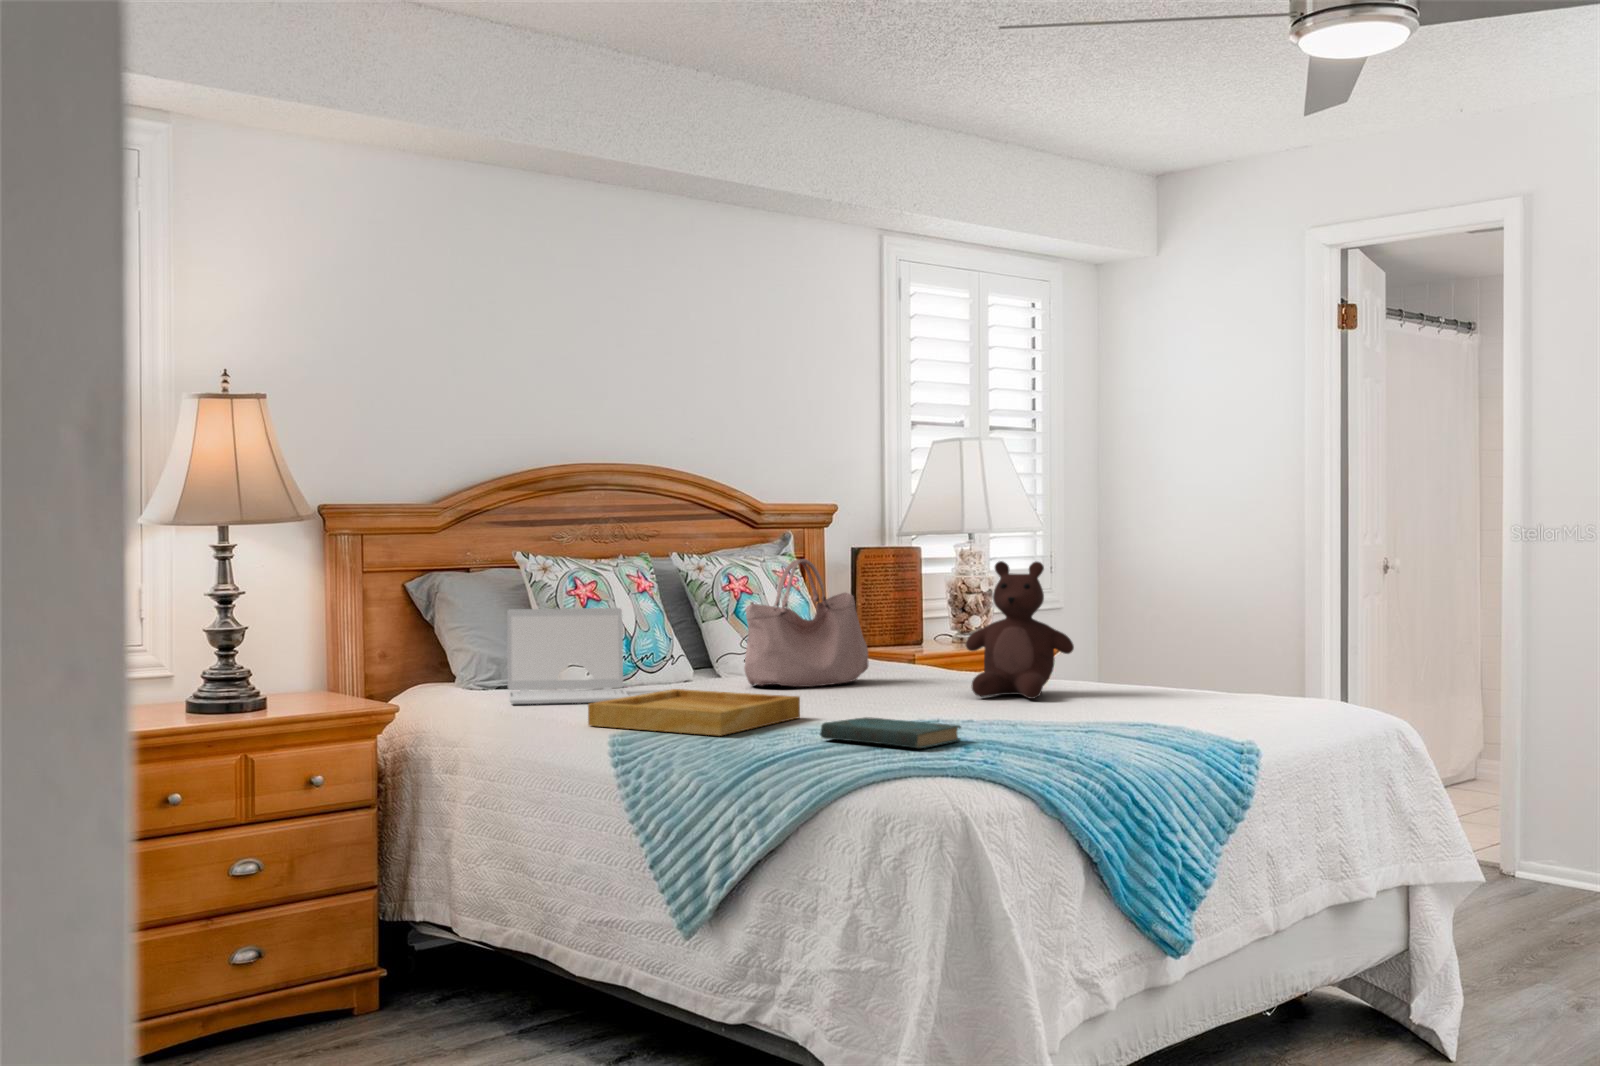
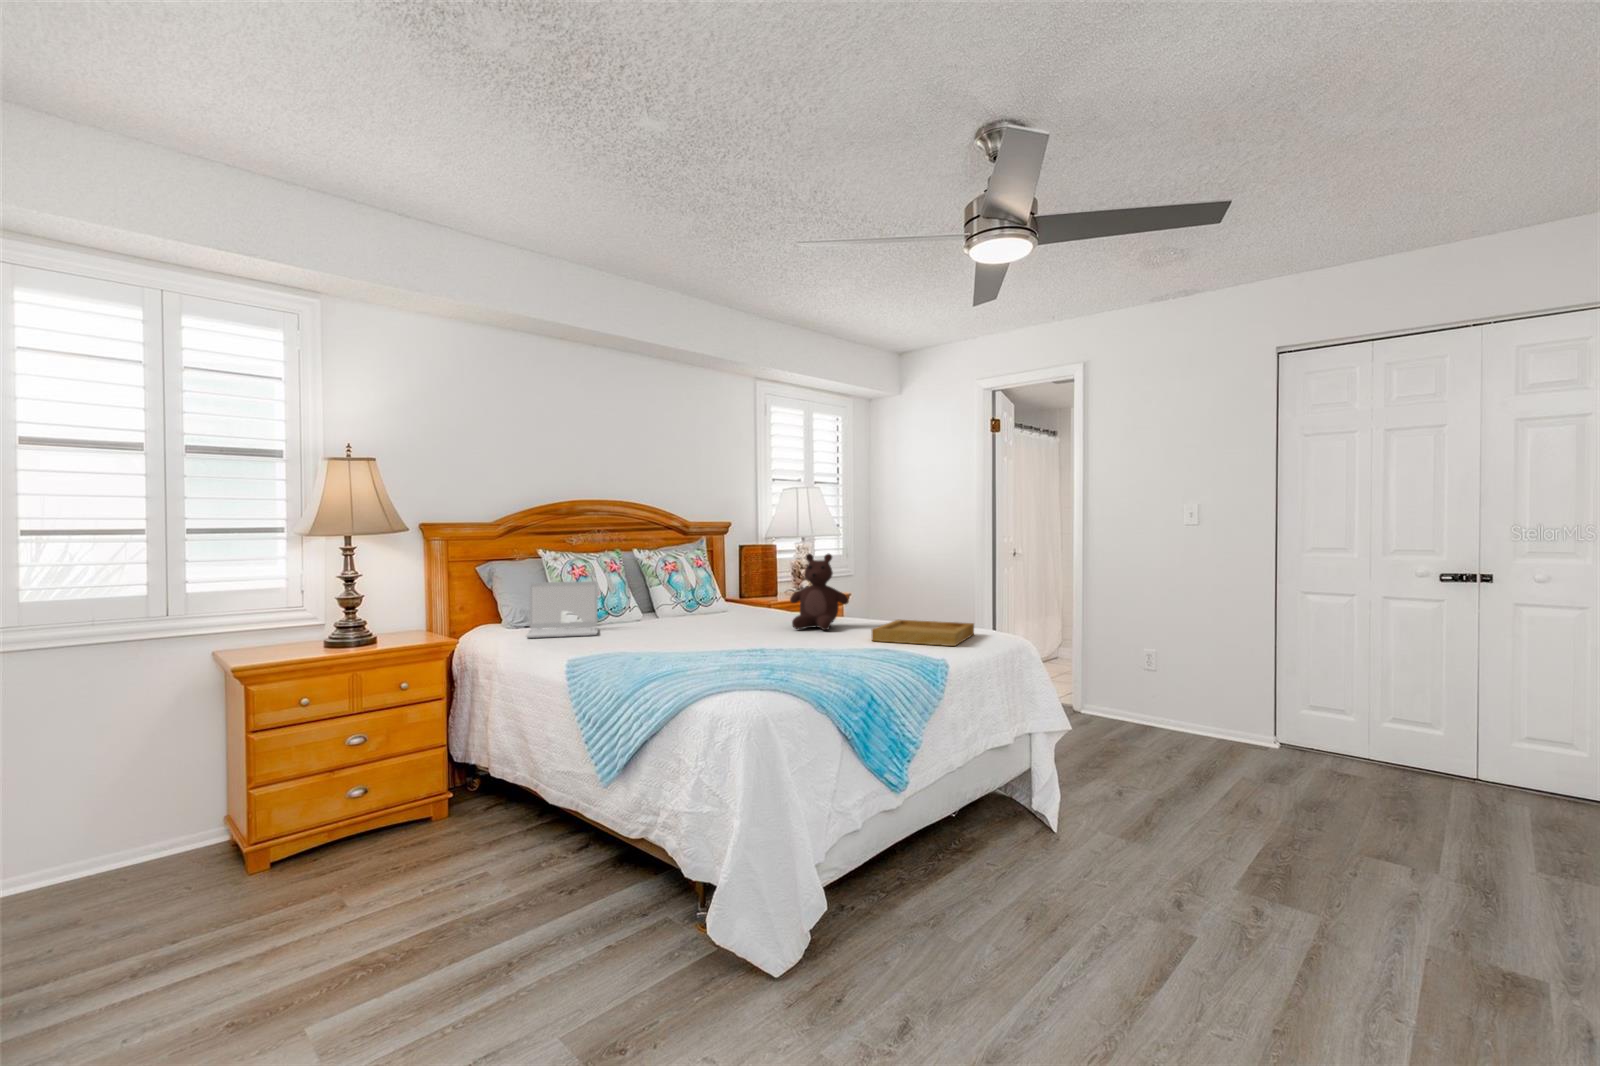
handbag: present [744,559,869,687] -> none [668,553,739,624]
tray: present [588,689,800,736] -> present [872,620,974,646]
book: present [820,717,961,748] -> none [694,646,777,667]

